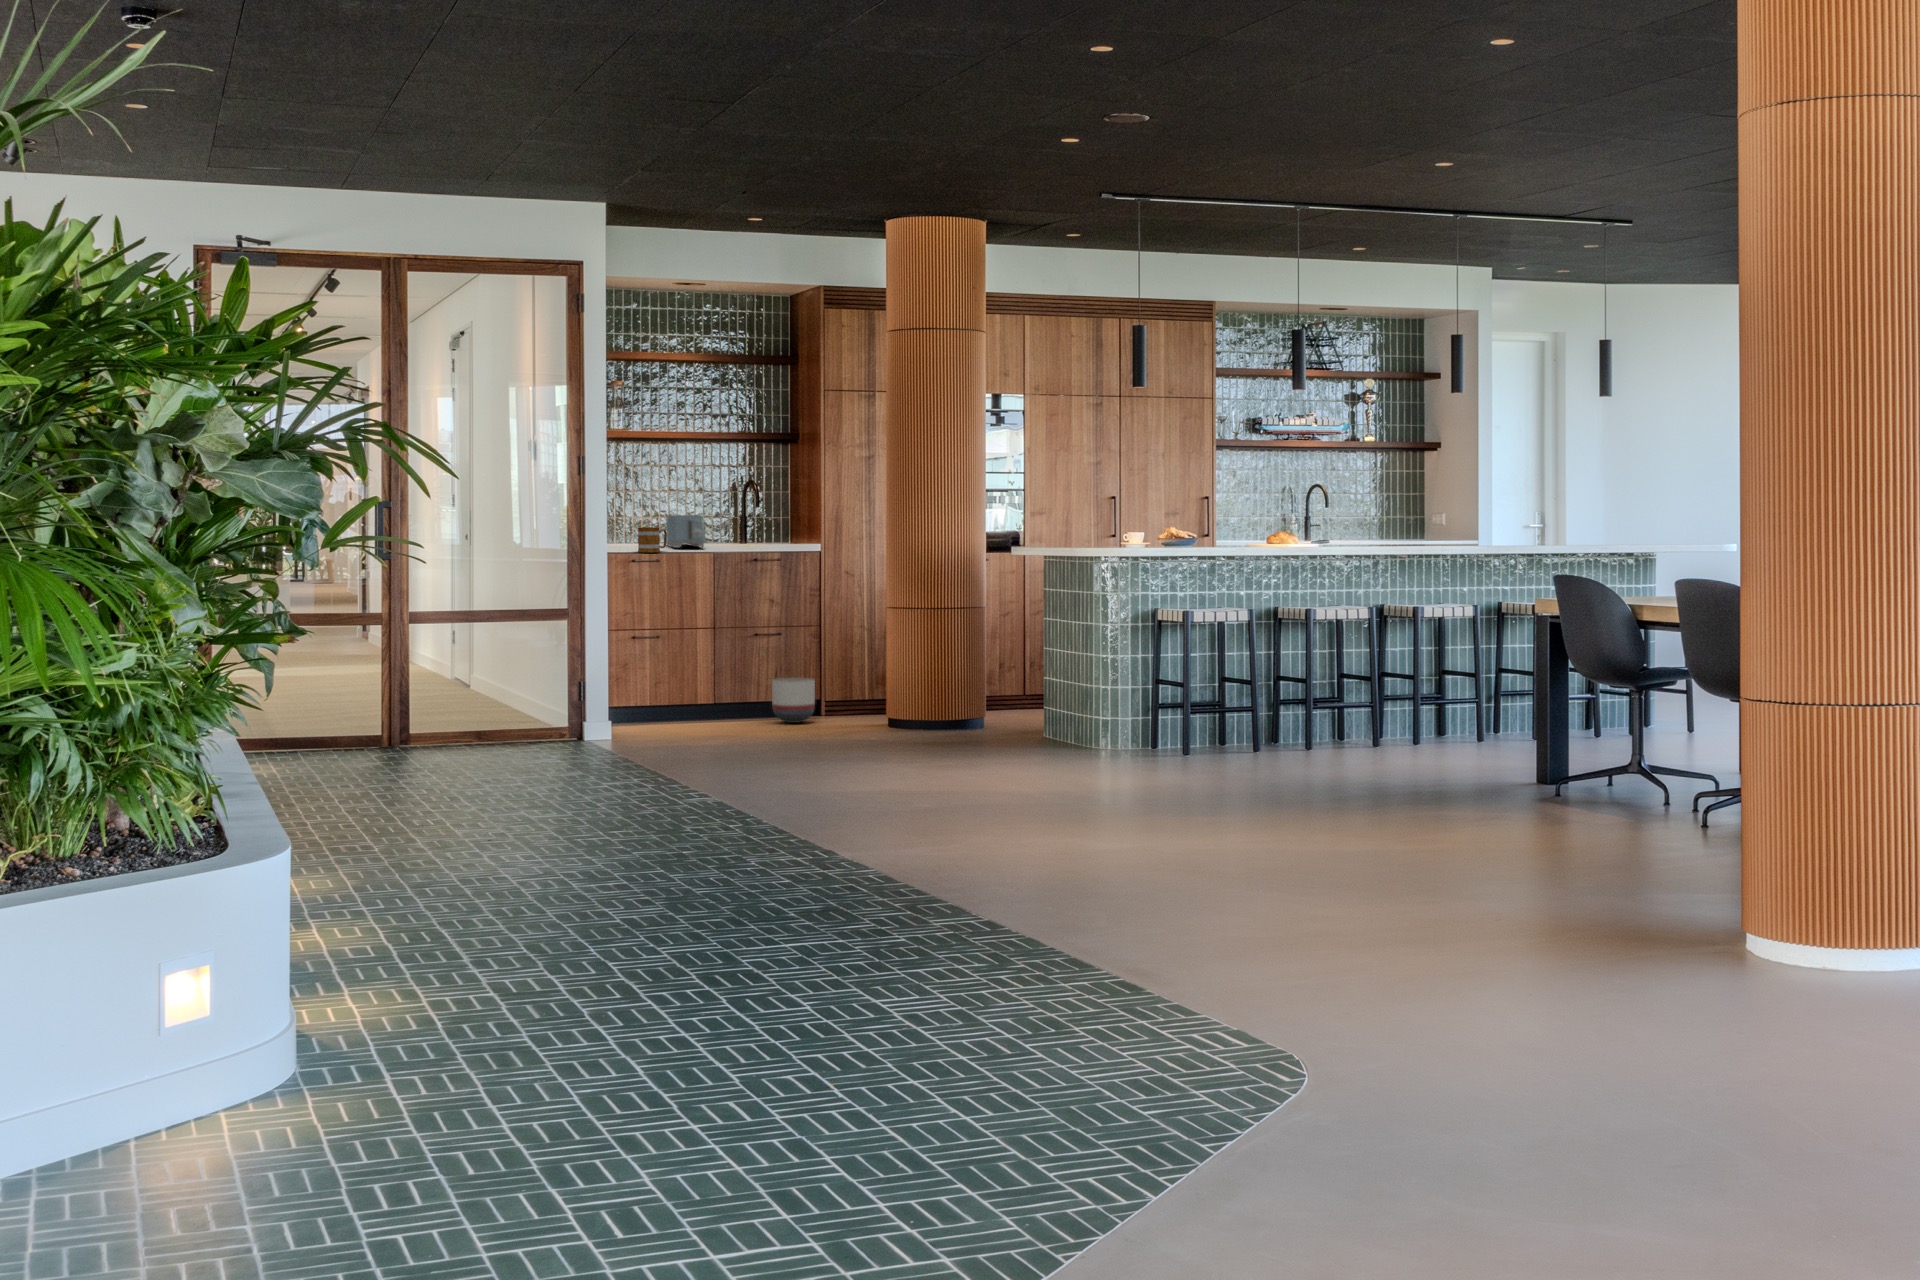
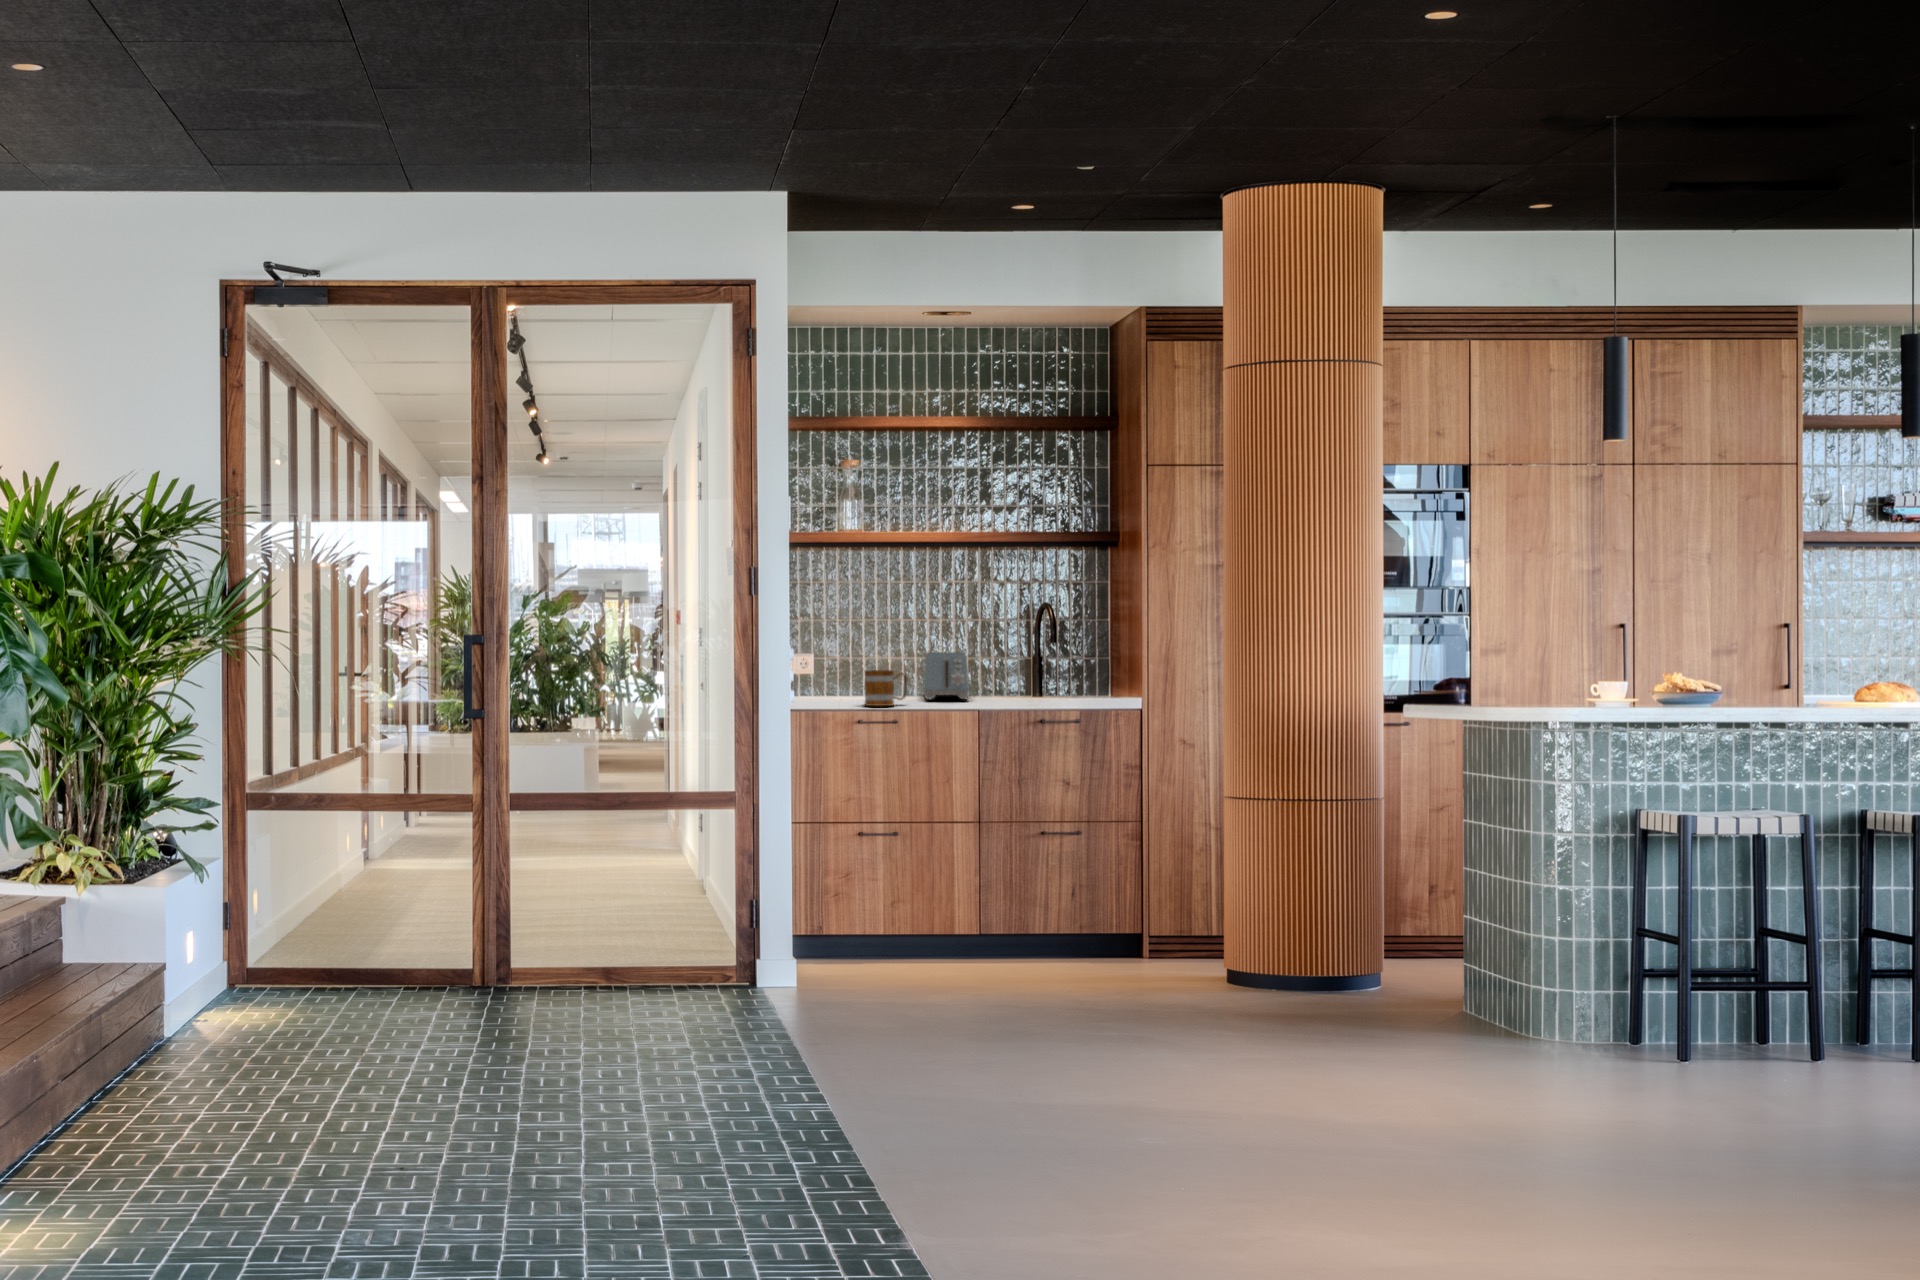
planter: present [772,678,815,723] -> none [1058,894,1121,964]

